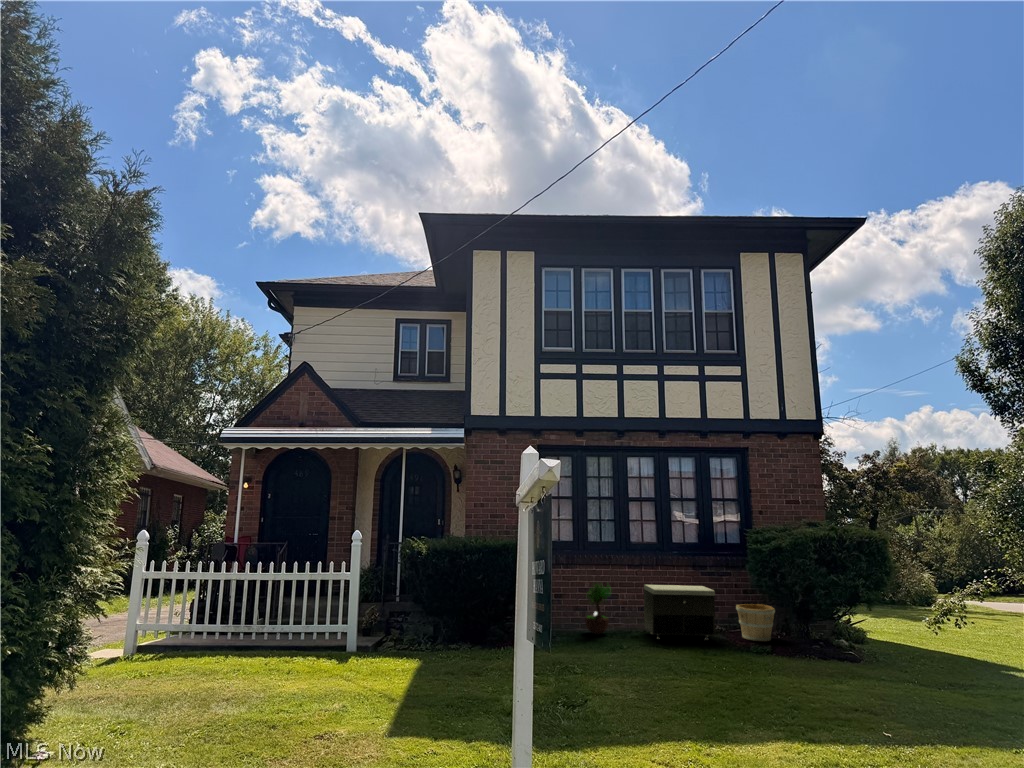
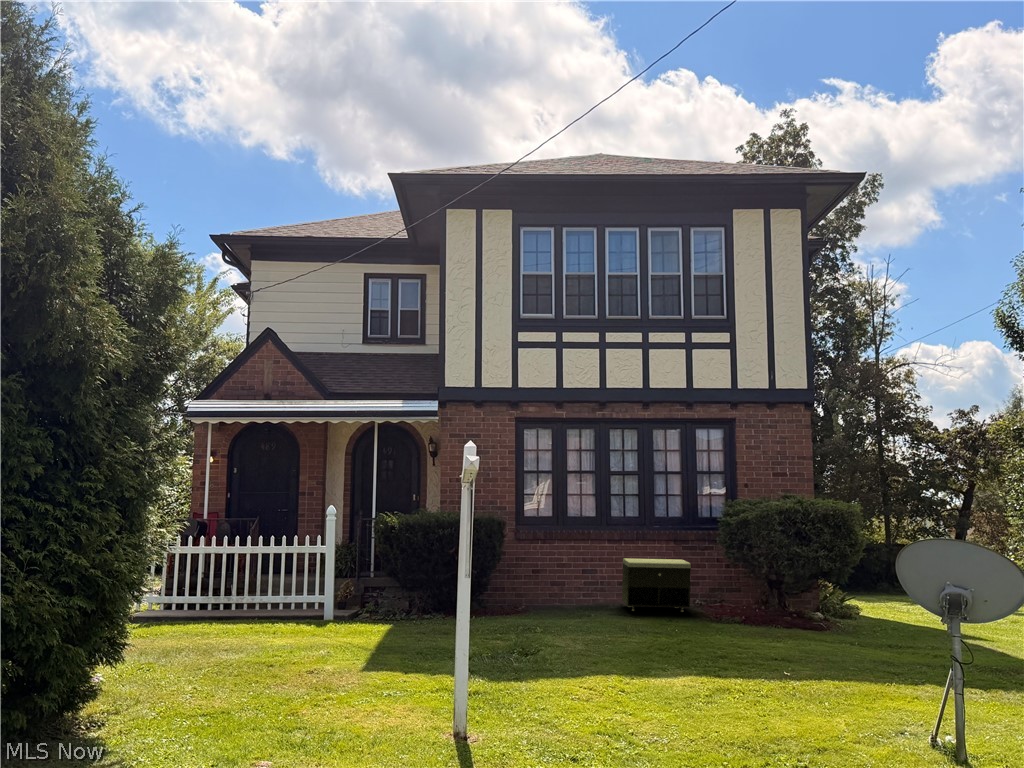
potted tree: present [585,584,609,634] -> none [558,552,590,607]
wooden bucket: present [736,604,775,641] -> none [715,577,753,613]

